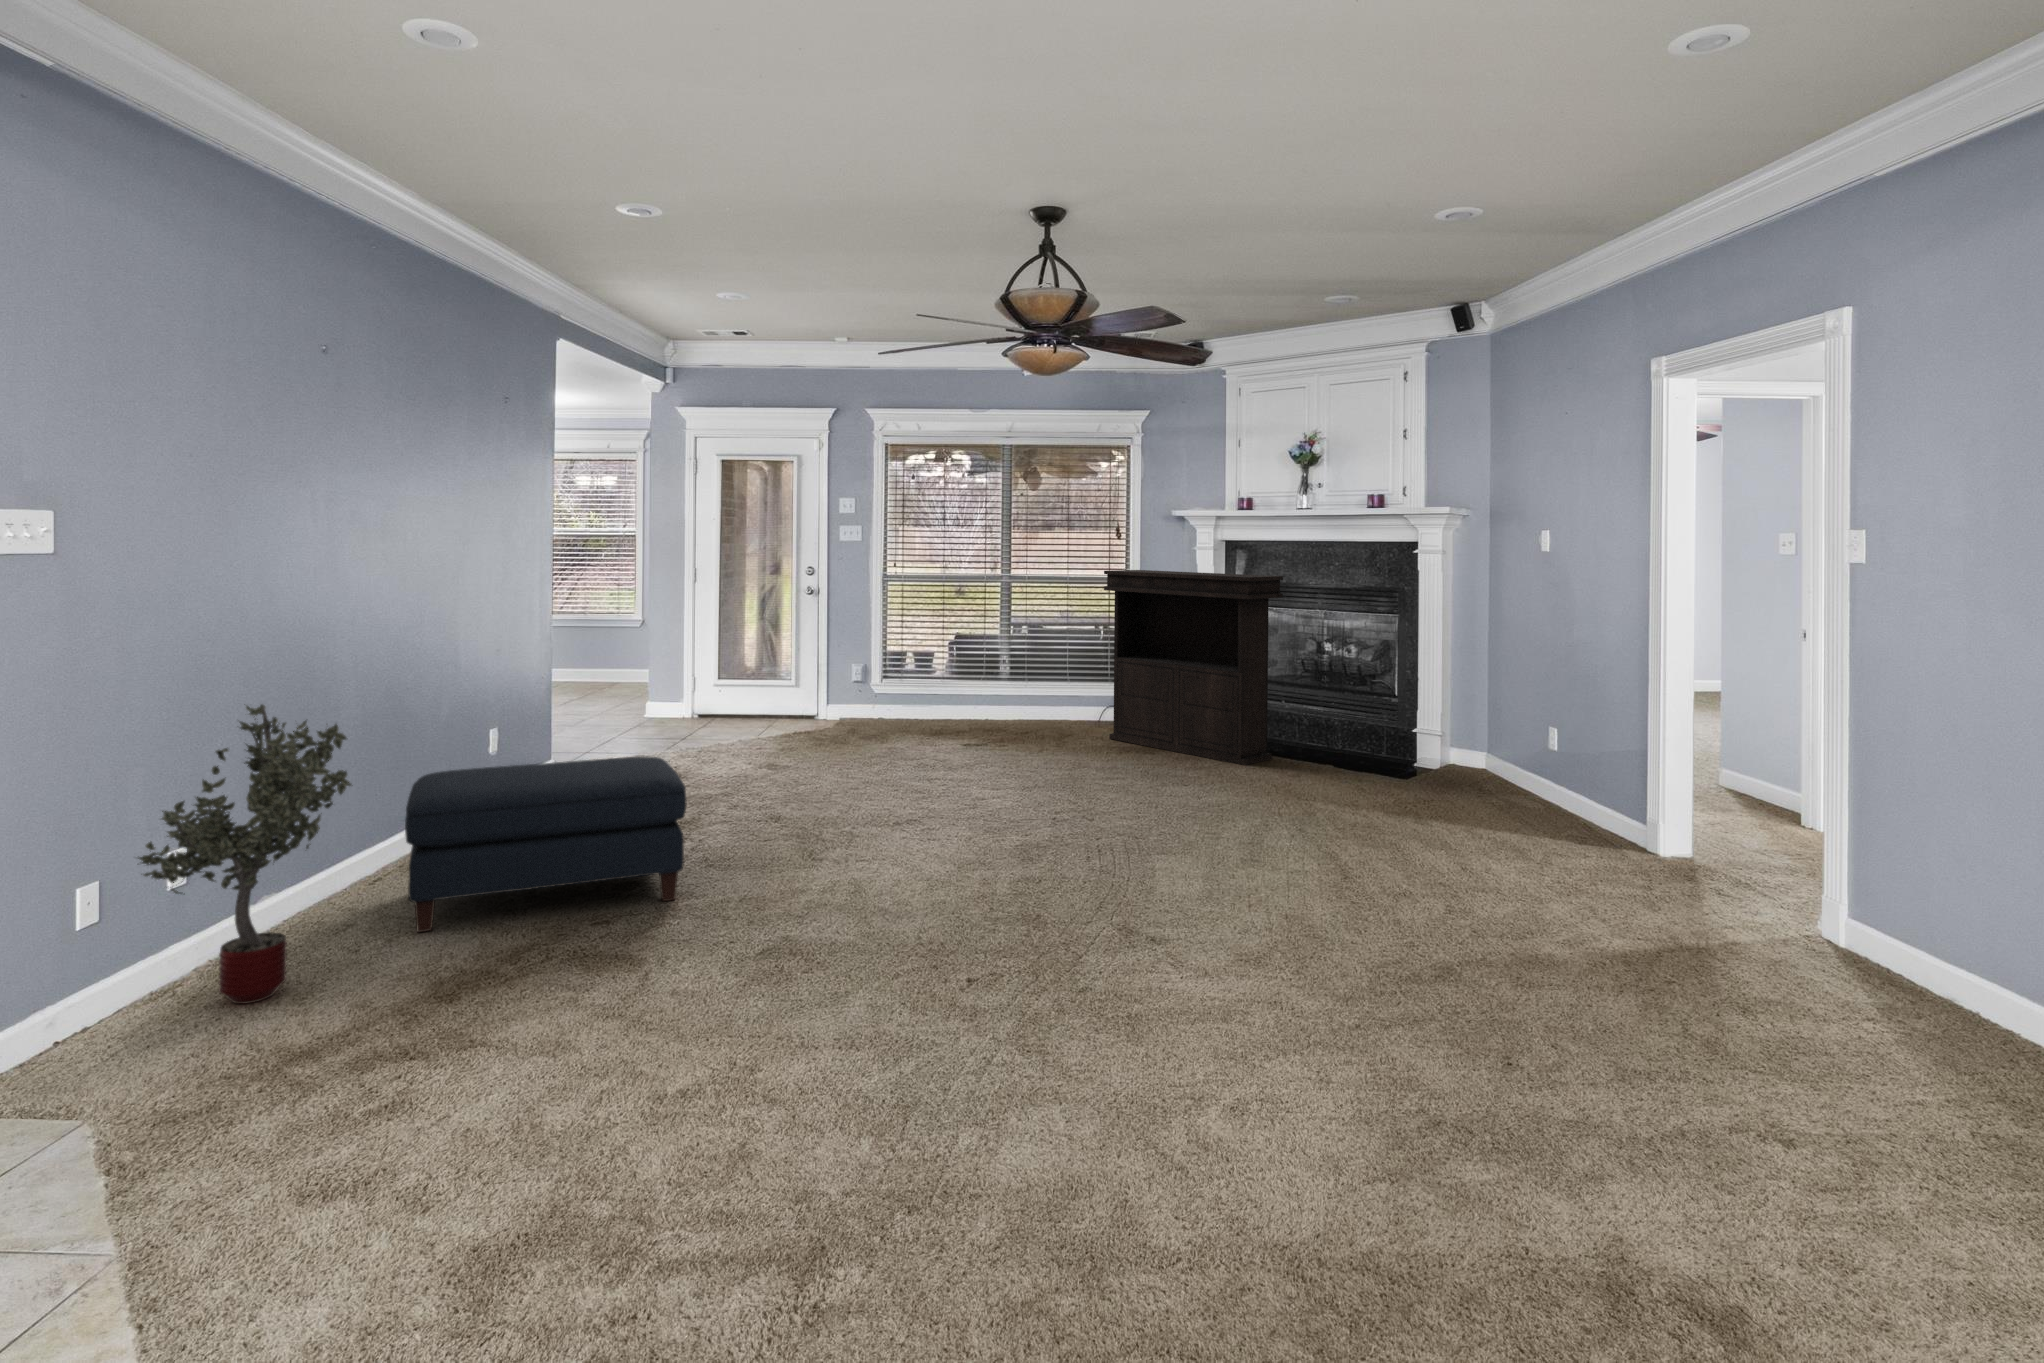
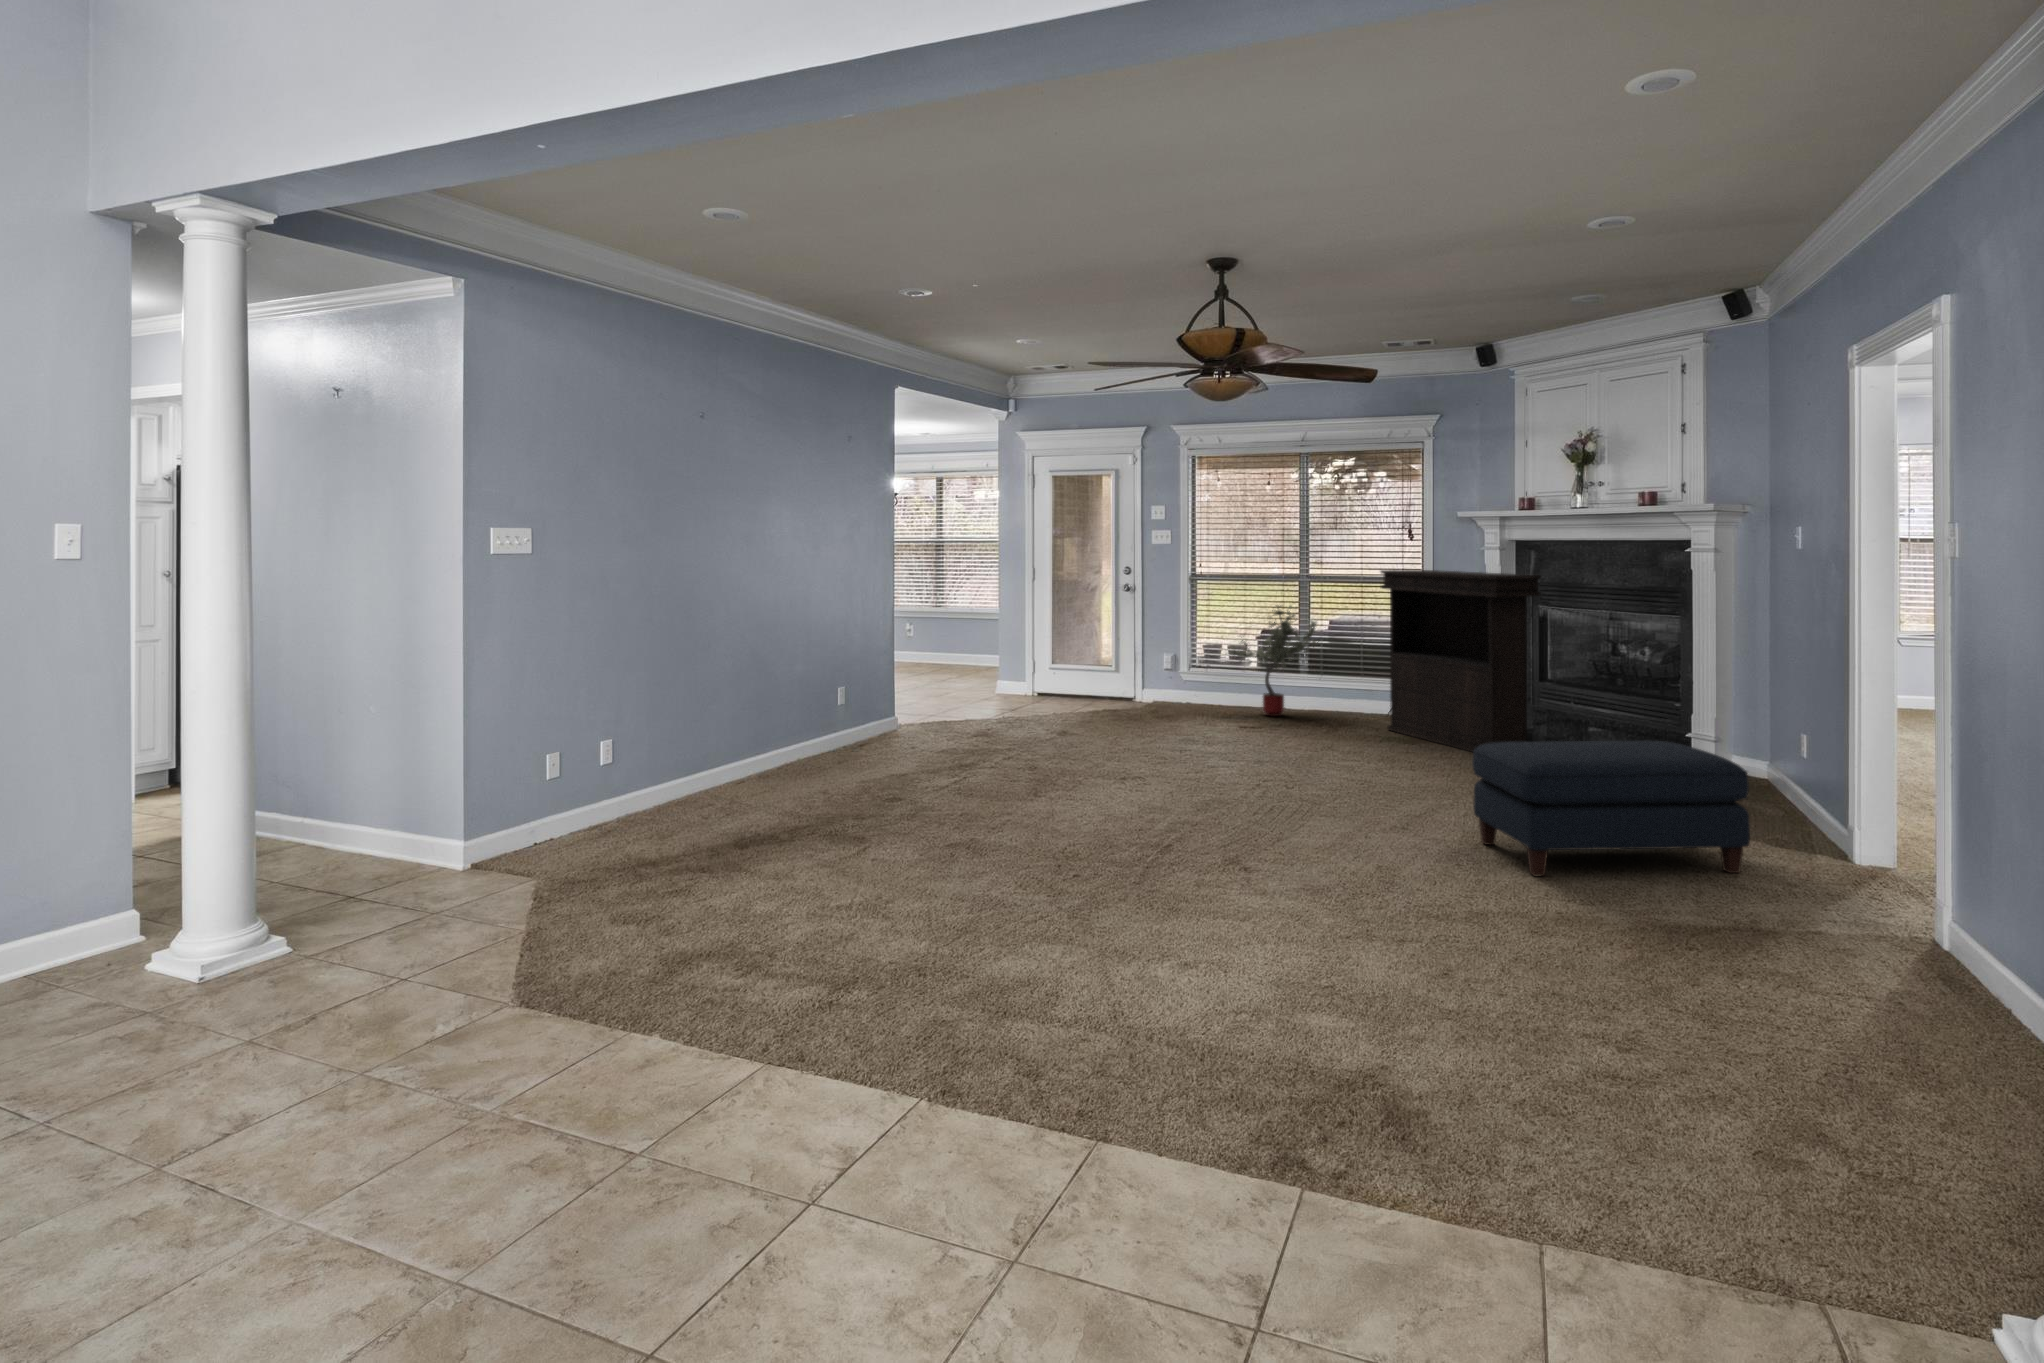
potted tree: present [138,704,351,1004] -> present [1232,606,1319,716]
ottoman: present [405,757,687,932] -> present [1472,741,1750,876]

